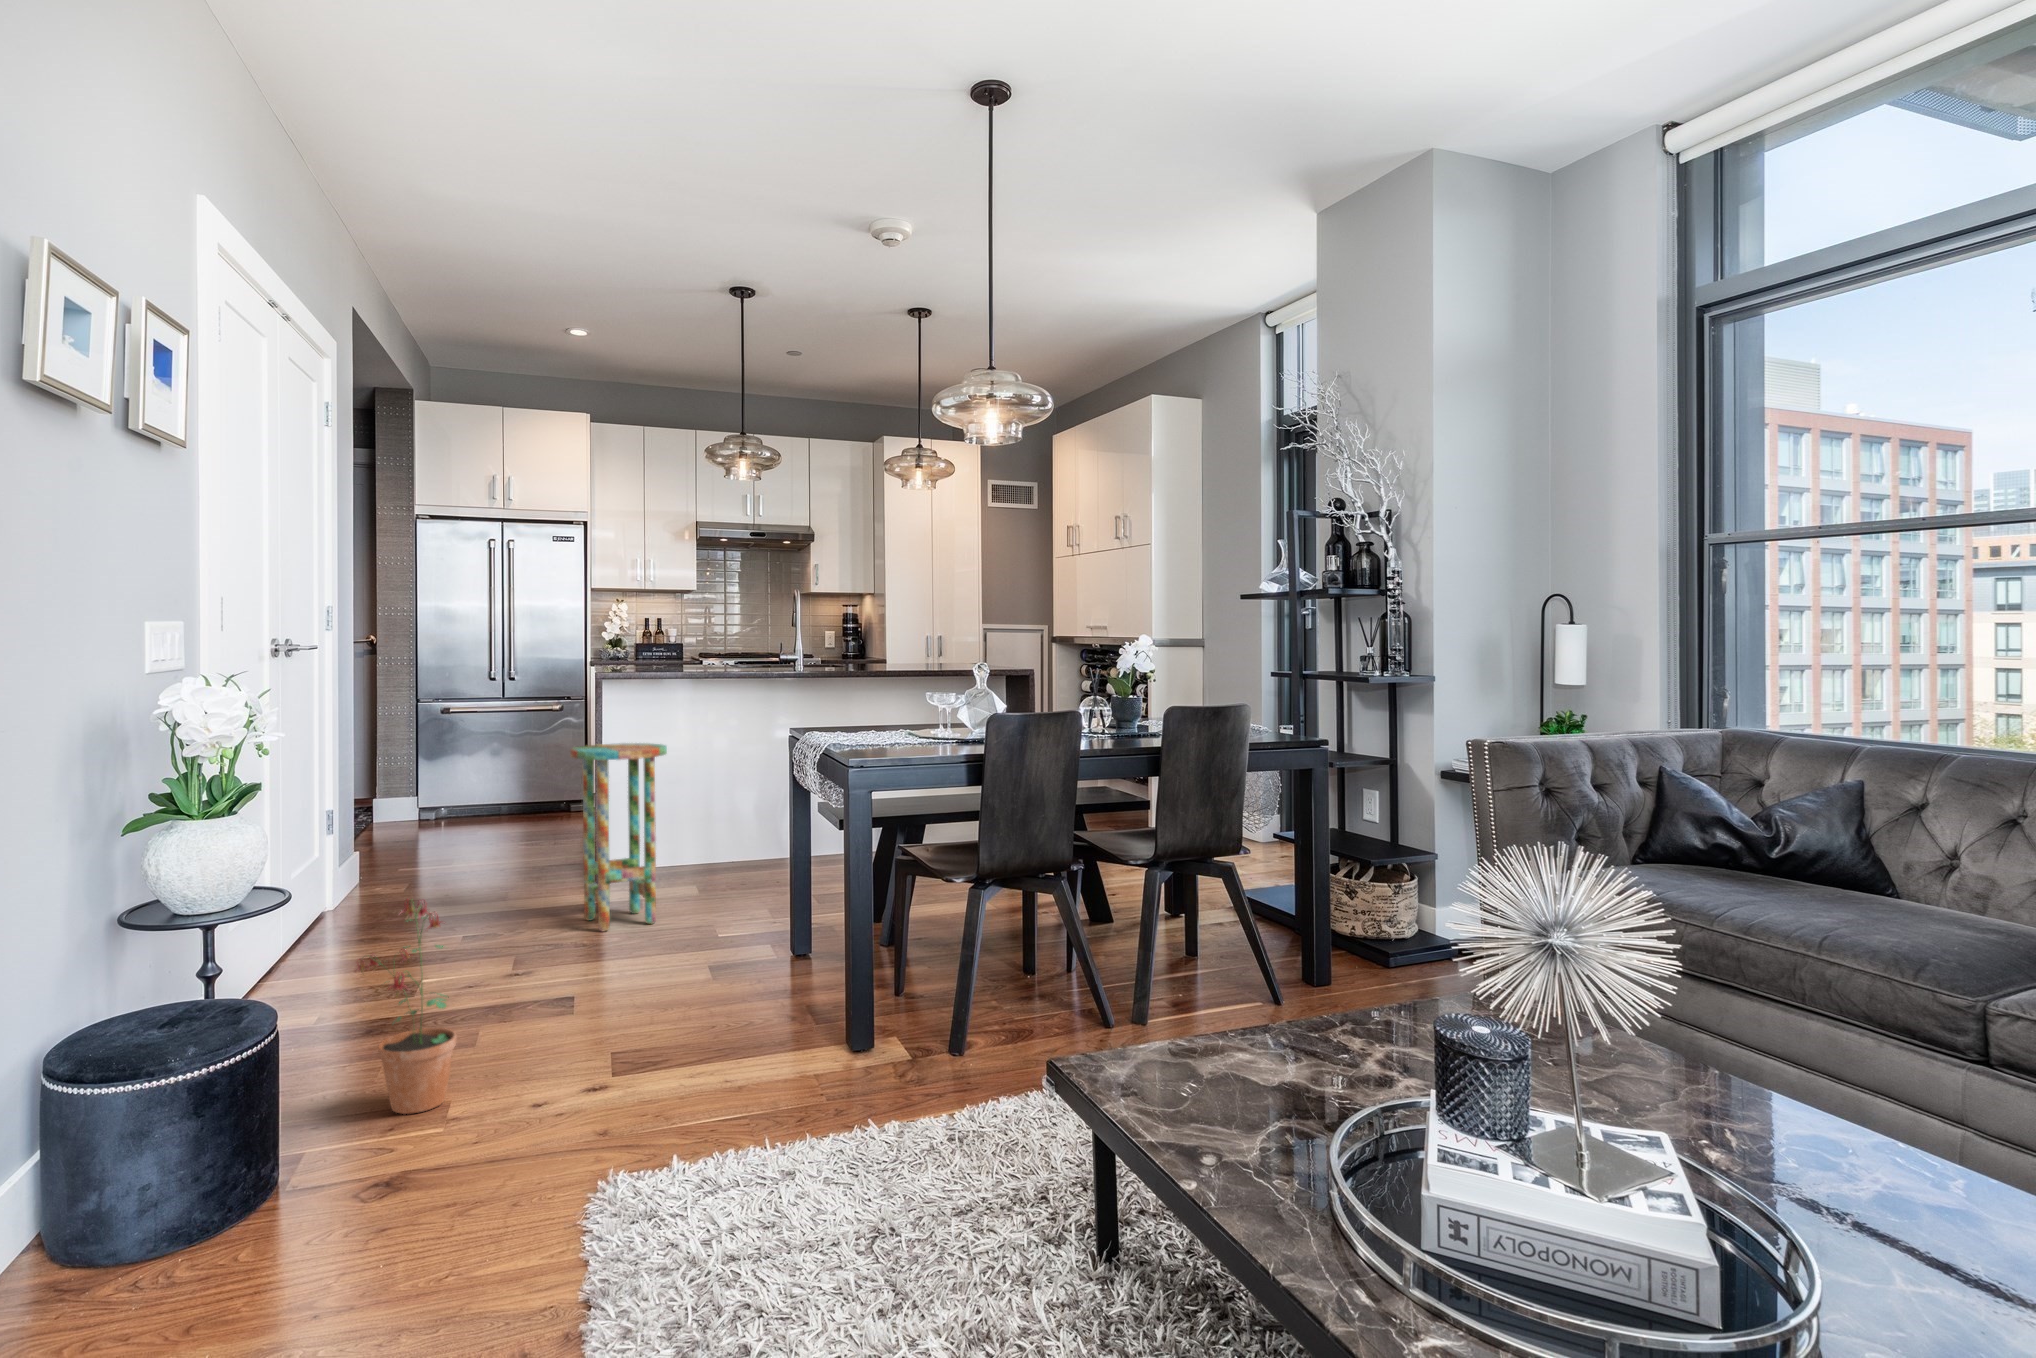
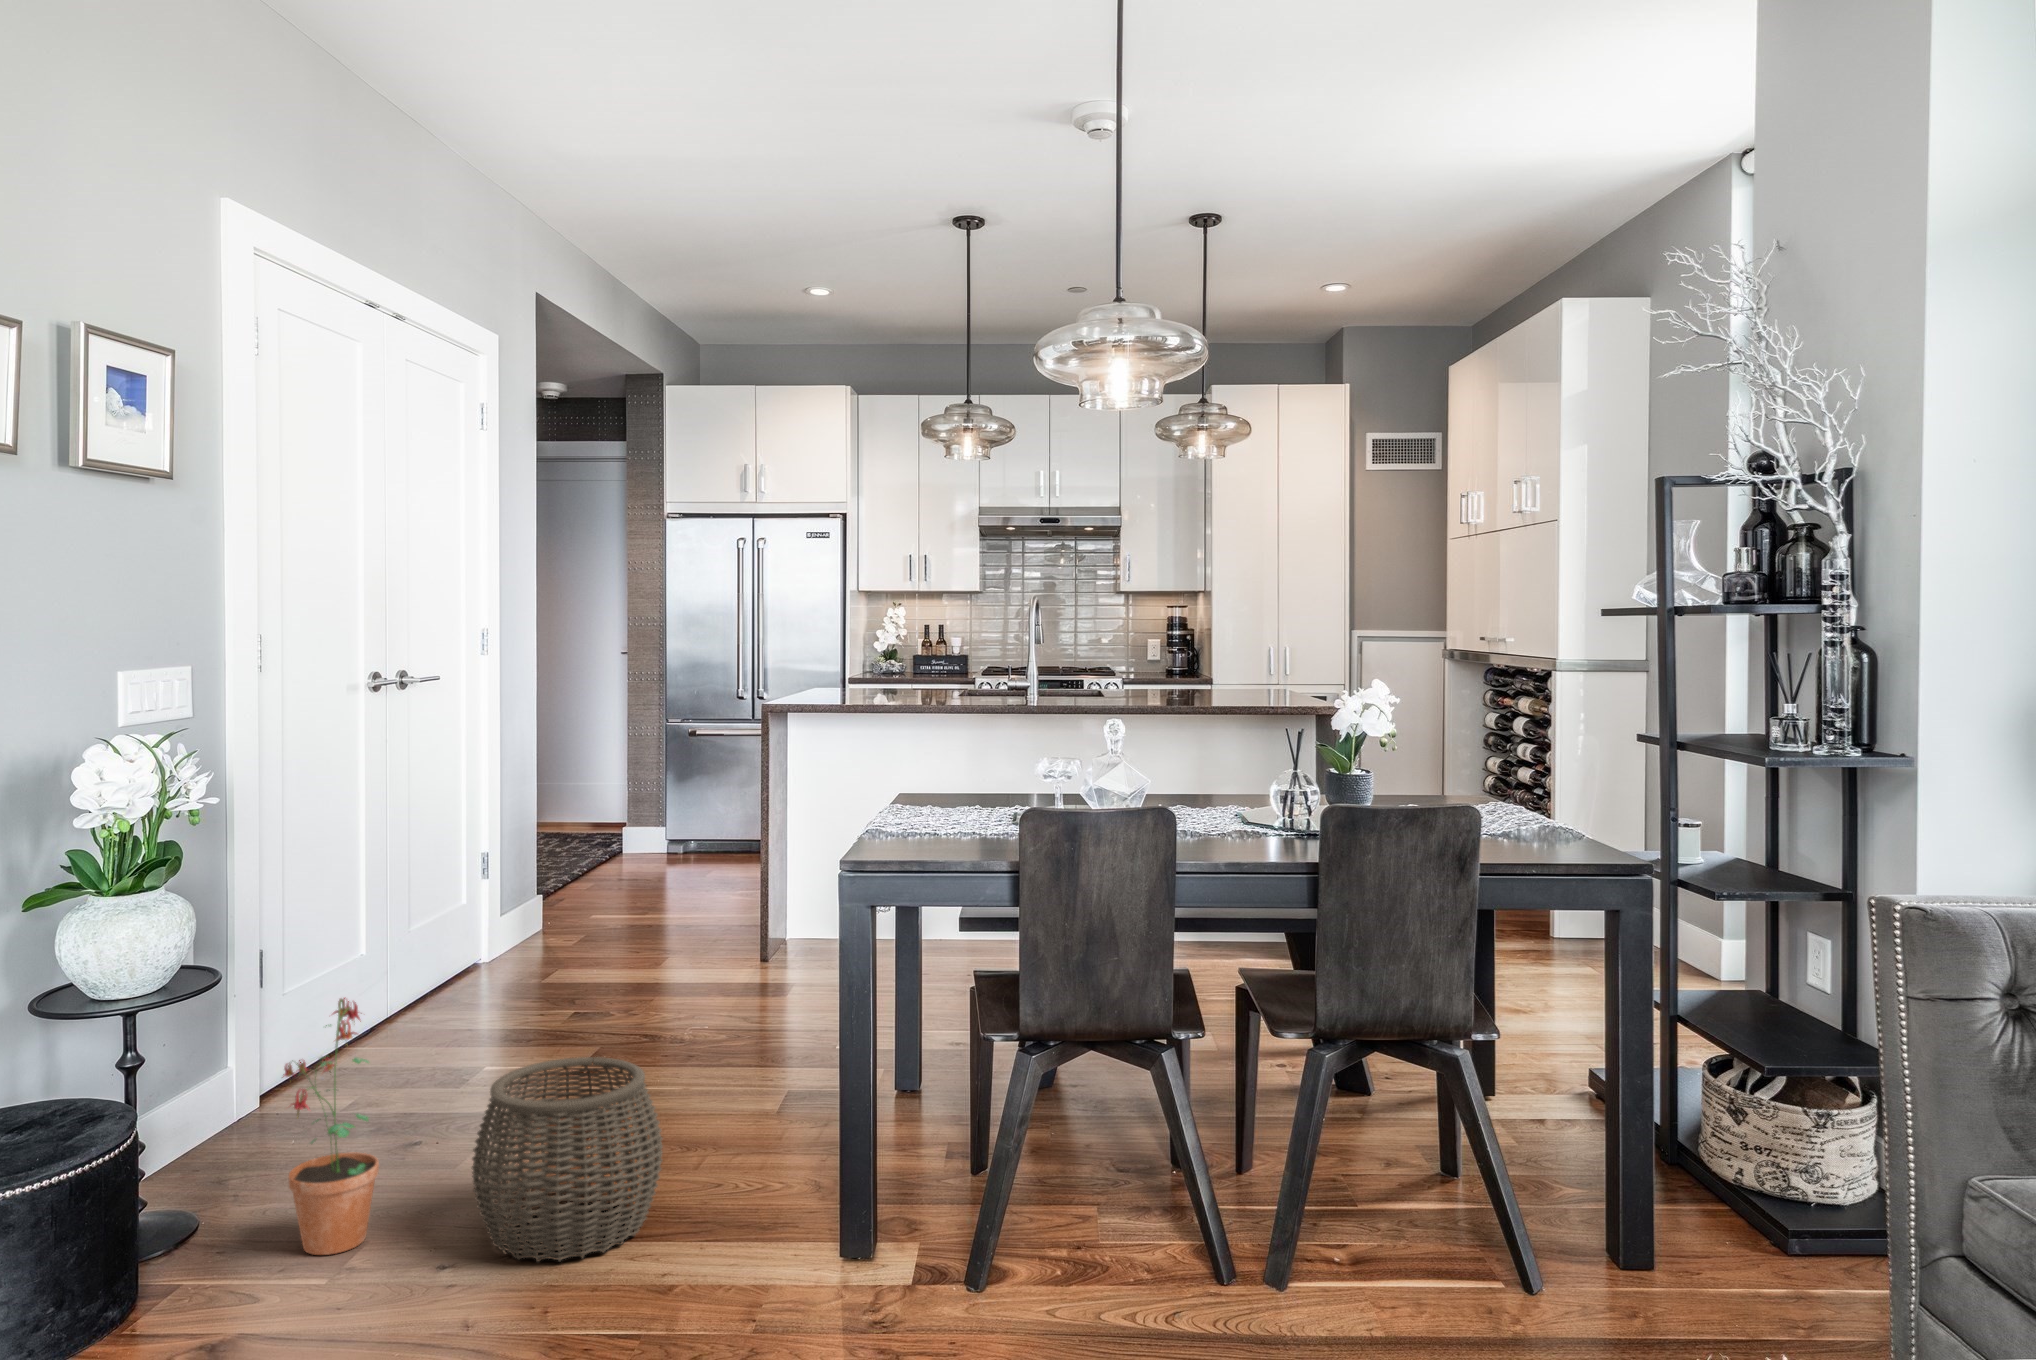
side table: present [570,743,667,931] -> none [691,797,804,1029]
woven basket: none [544,930,697,1088] -> present [472,1057,663,1262]

